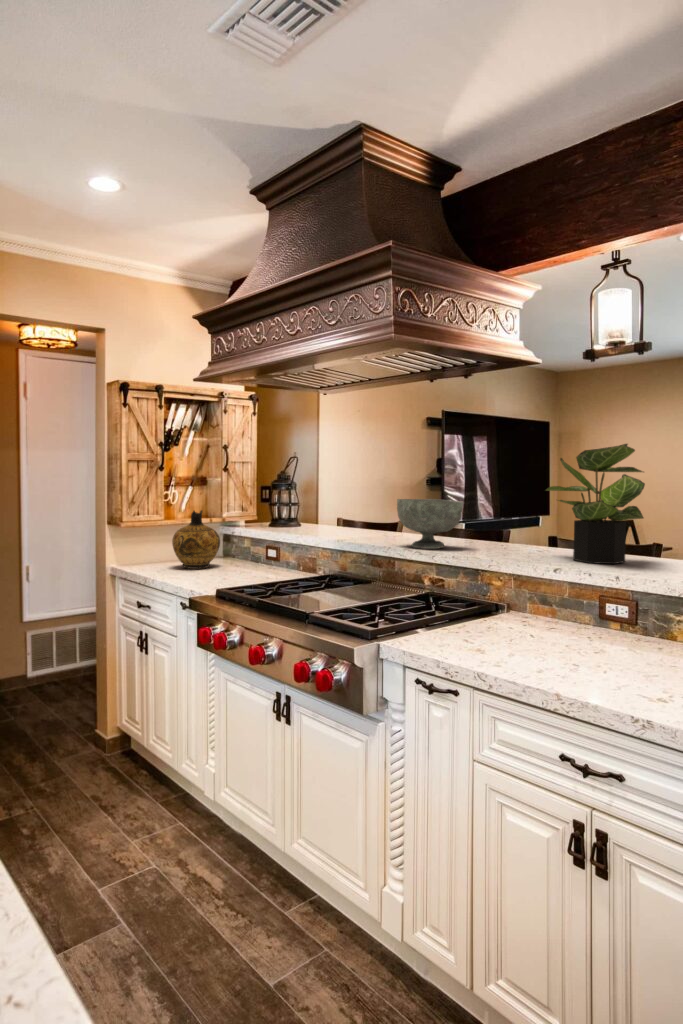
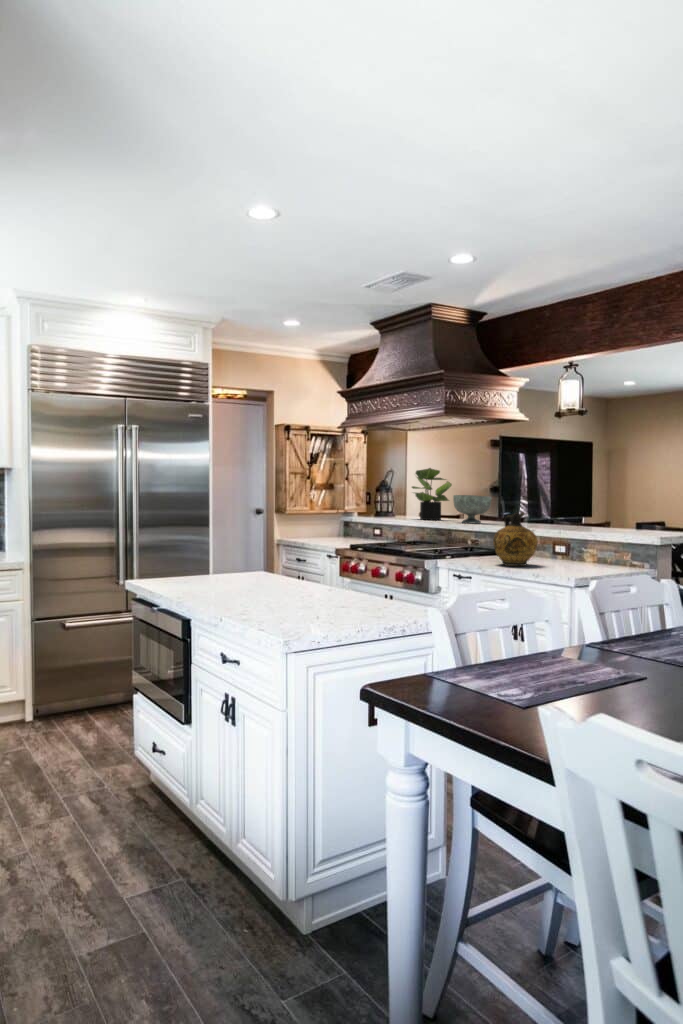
potted plant: present [546,444,645,564] -> present [412,468,452,520]
ceramic jug: present [172,510,220,569] -> present [493,512,537,566]

